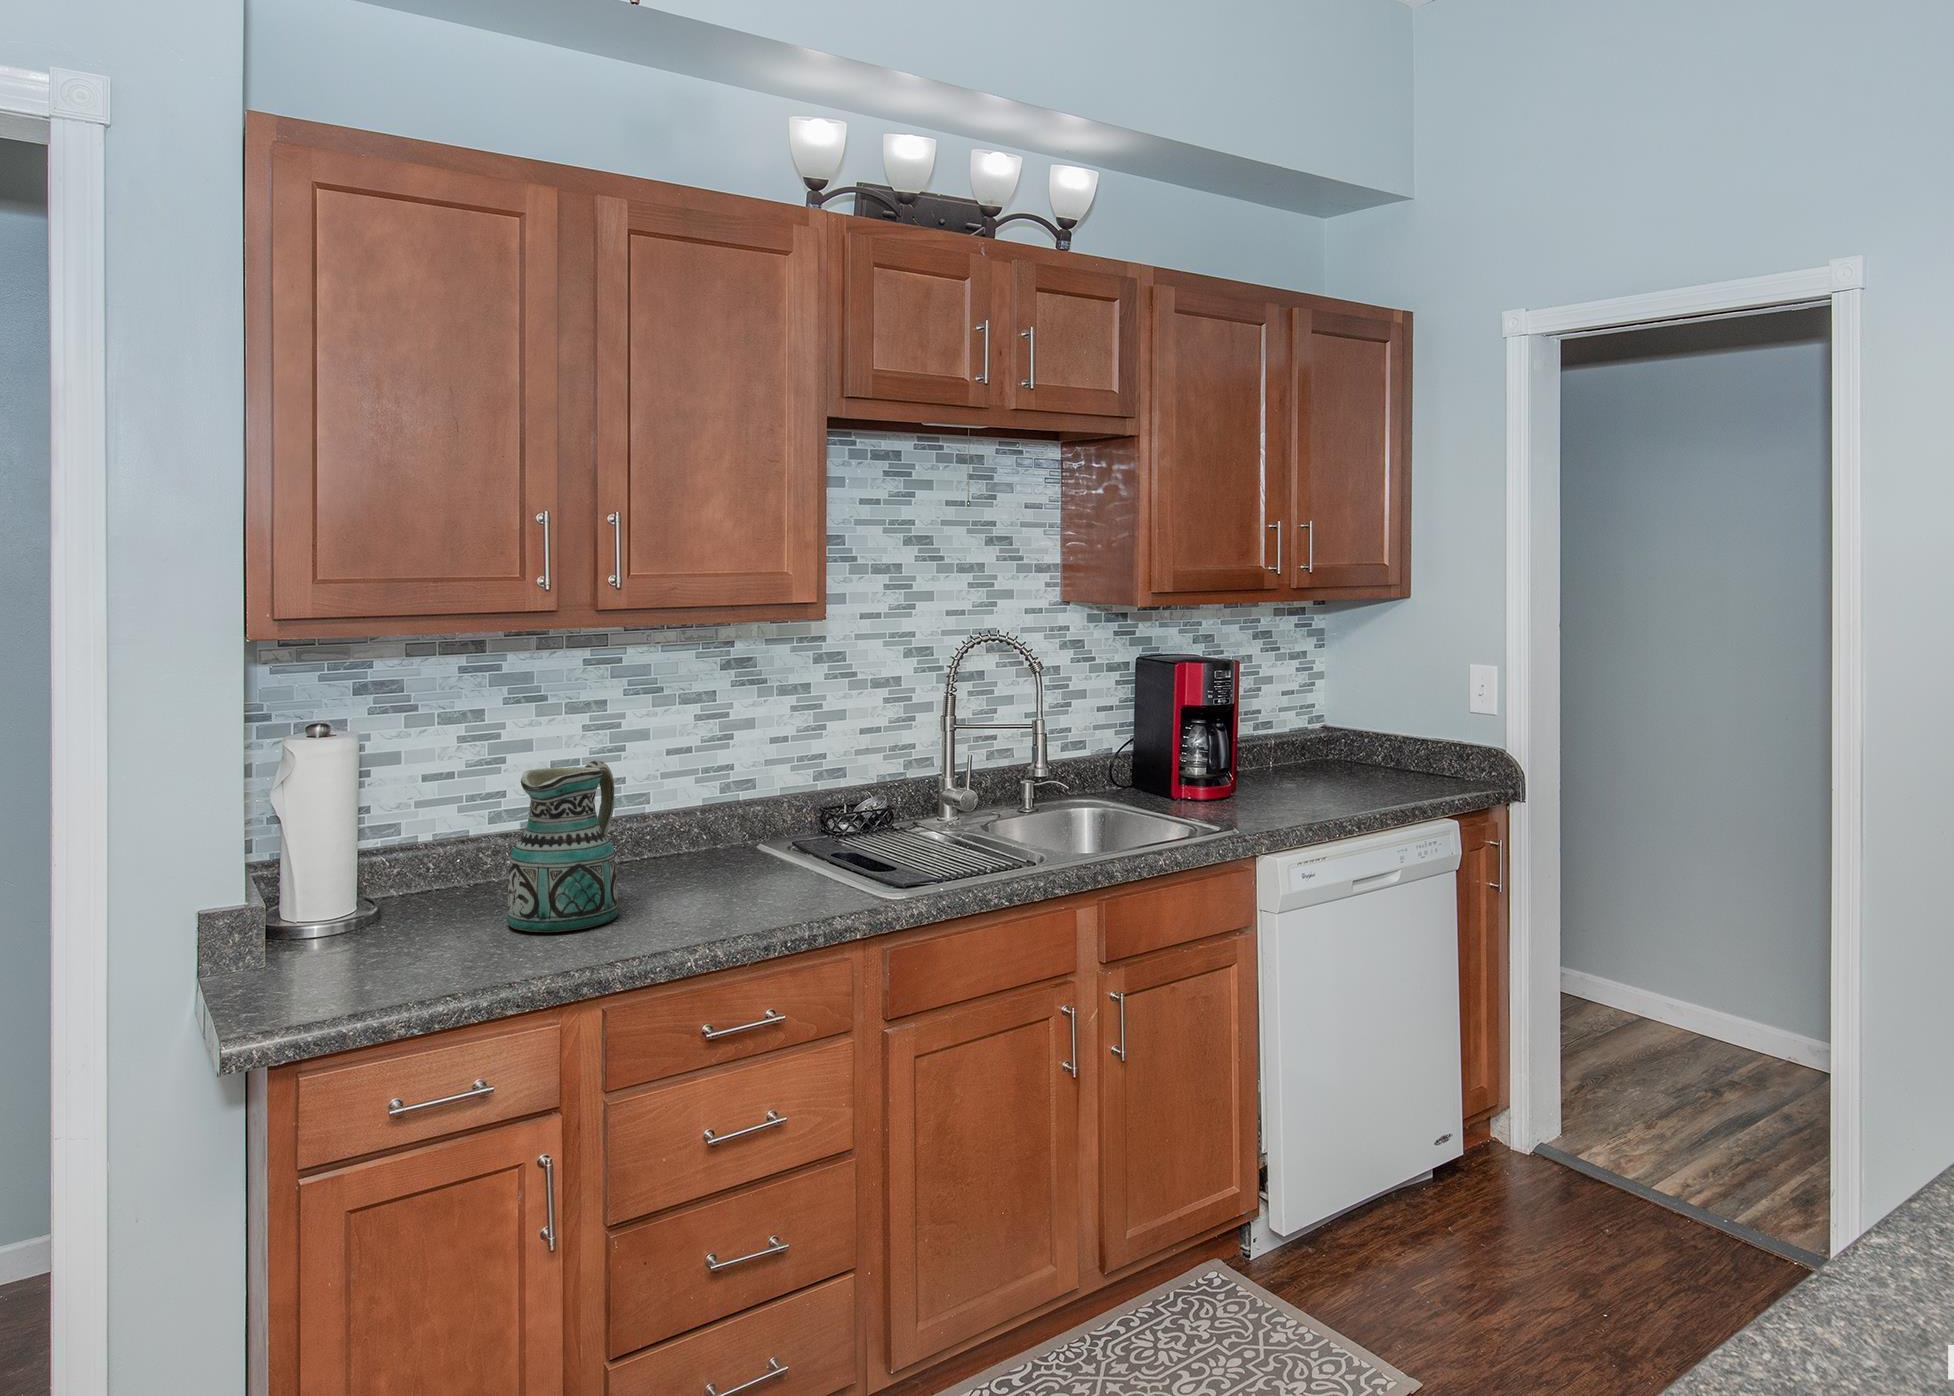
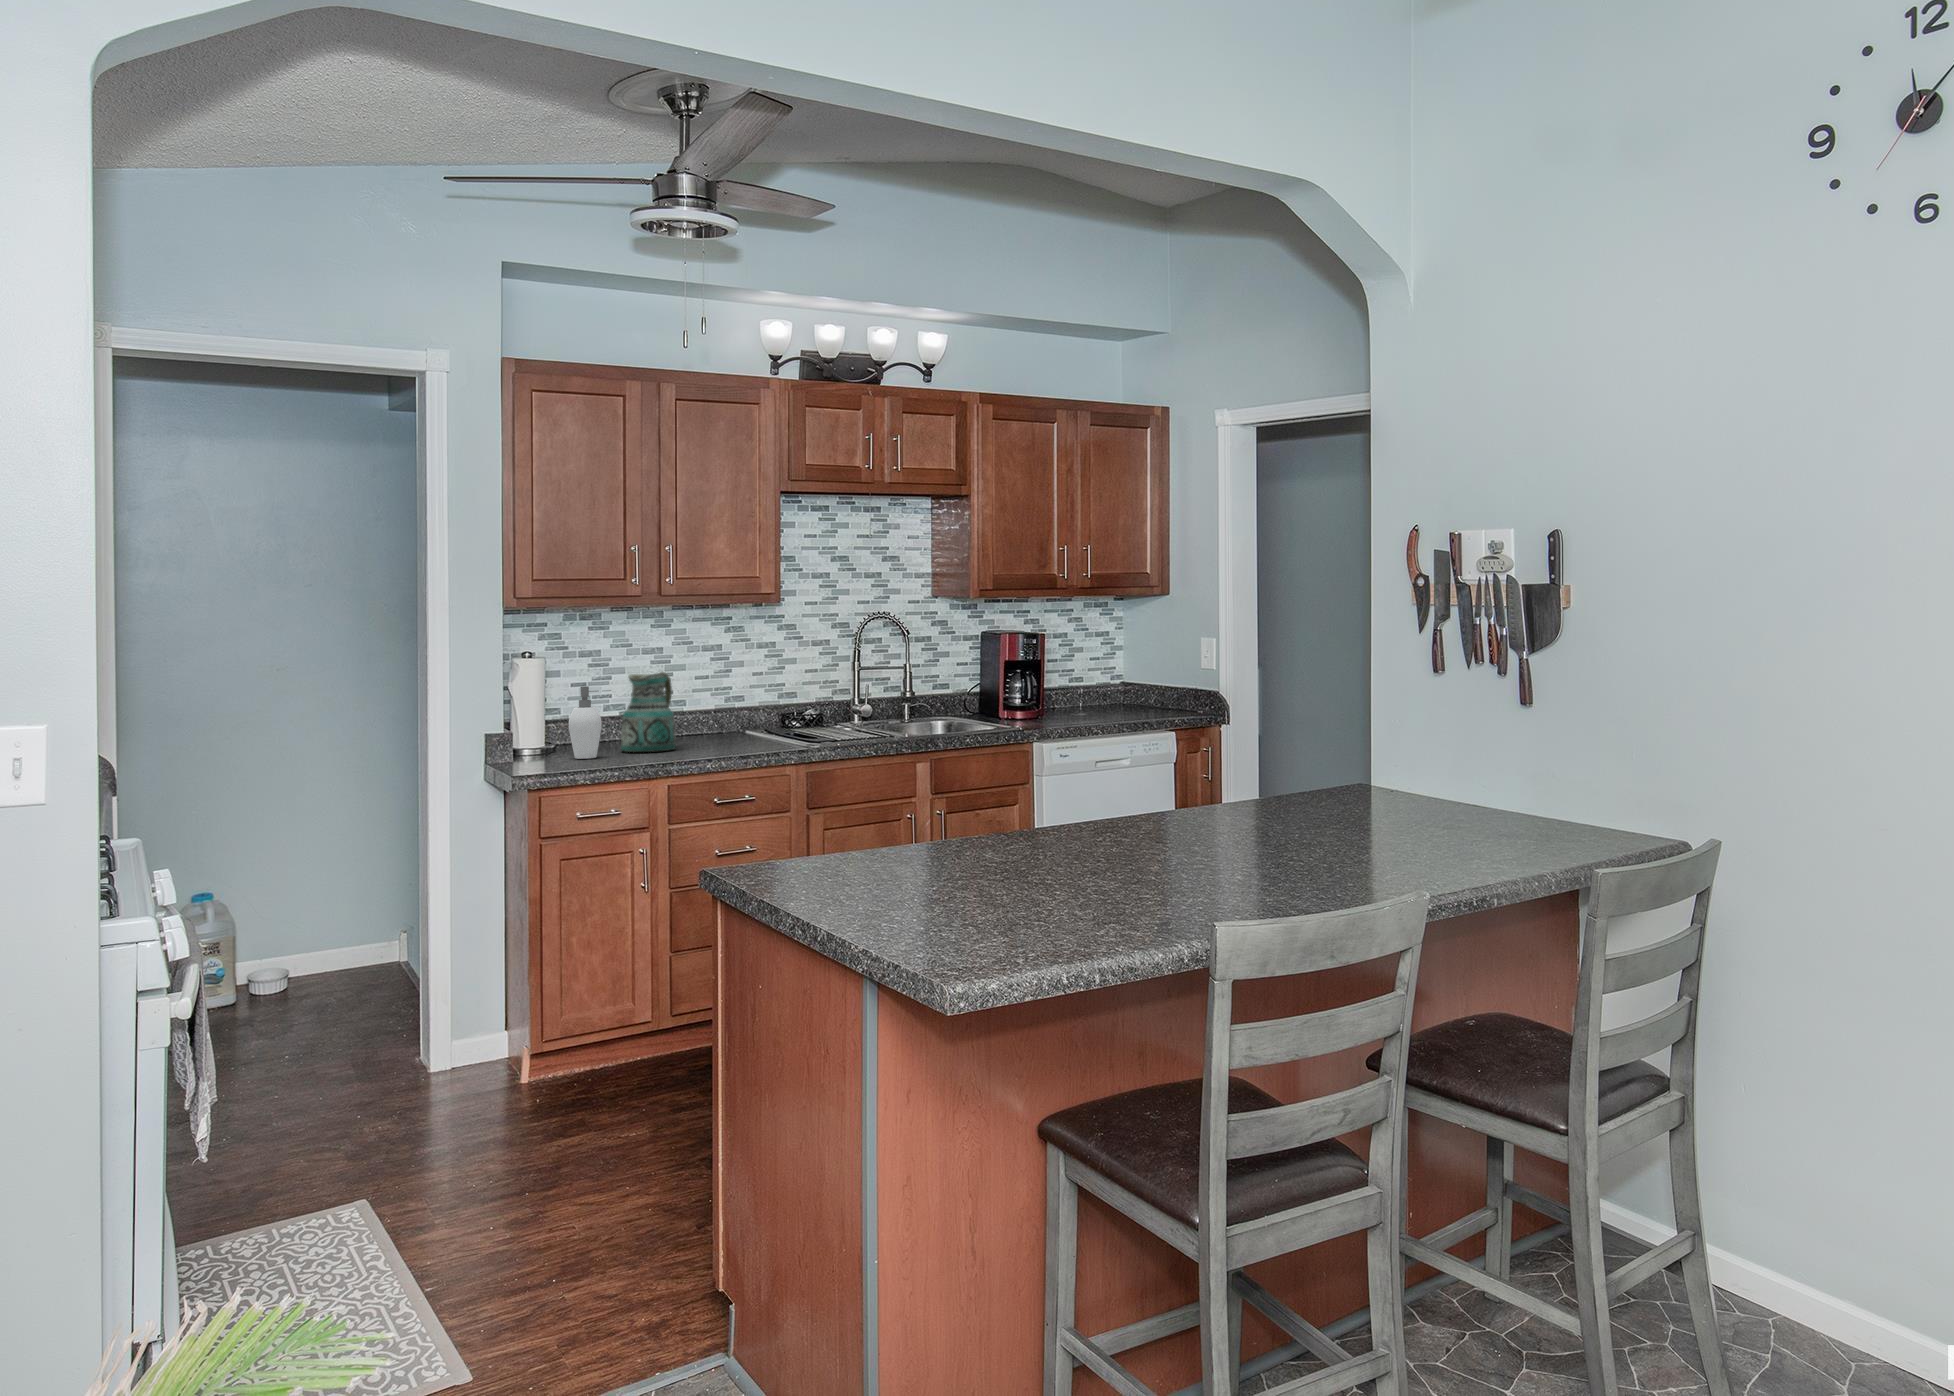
soap dispenser: none [384,809,478,962] -> present [569,686,611,759]

